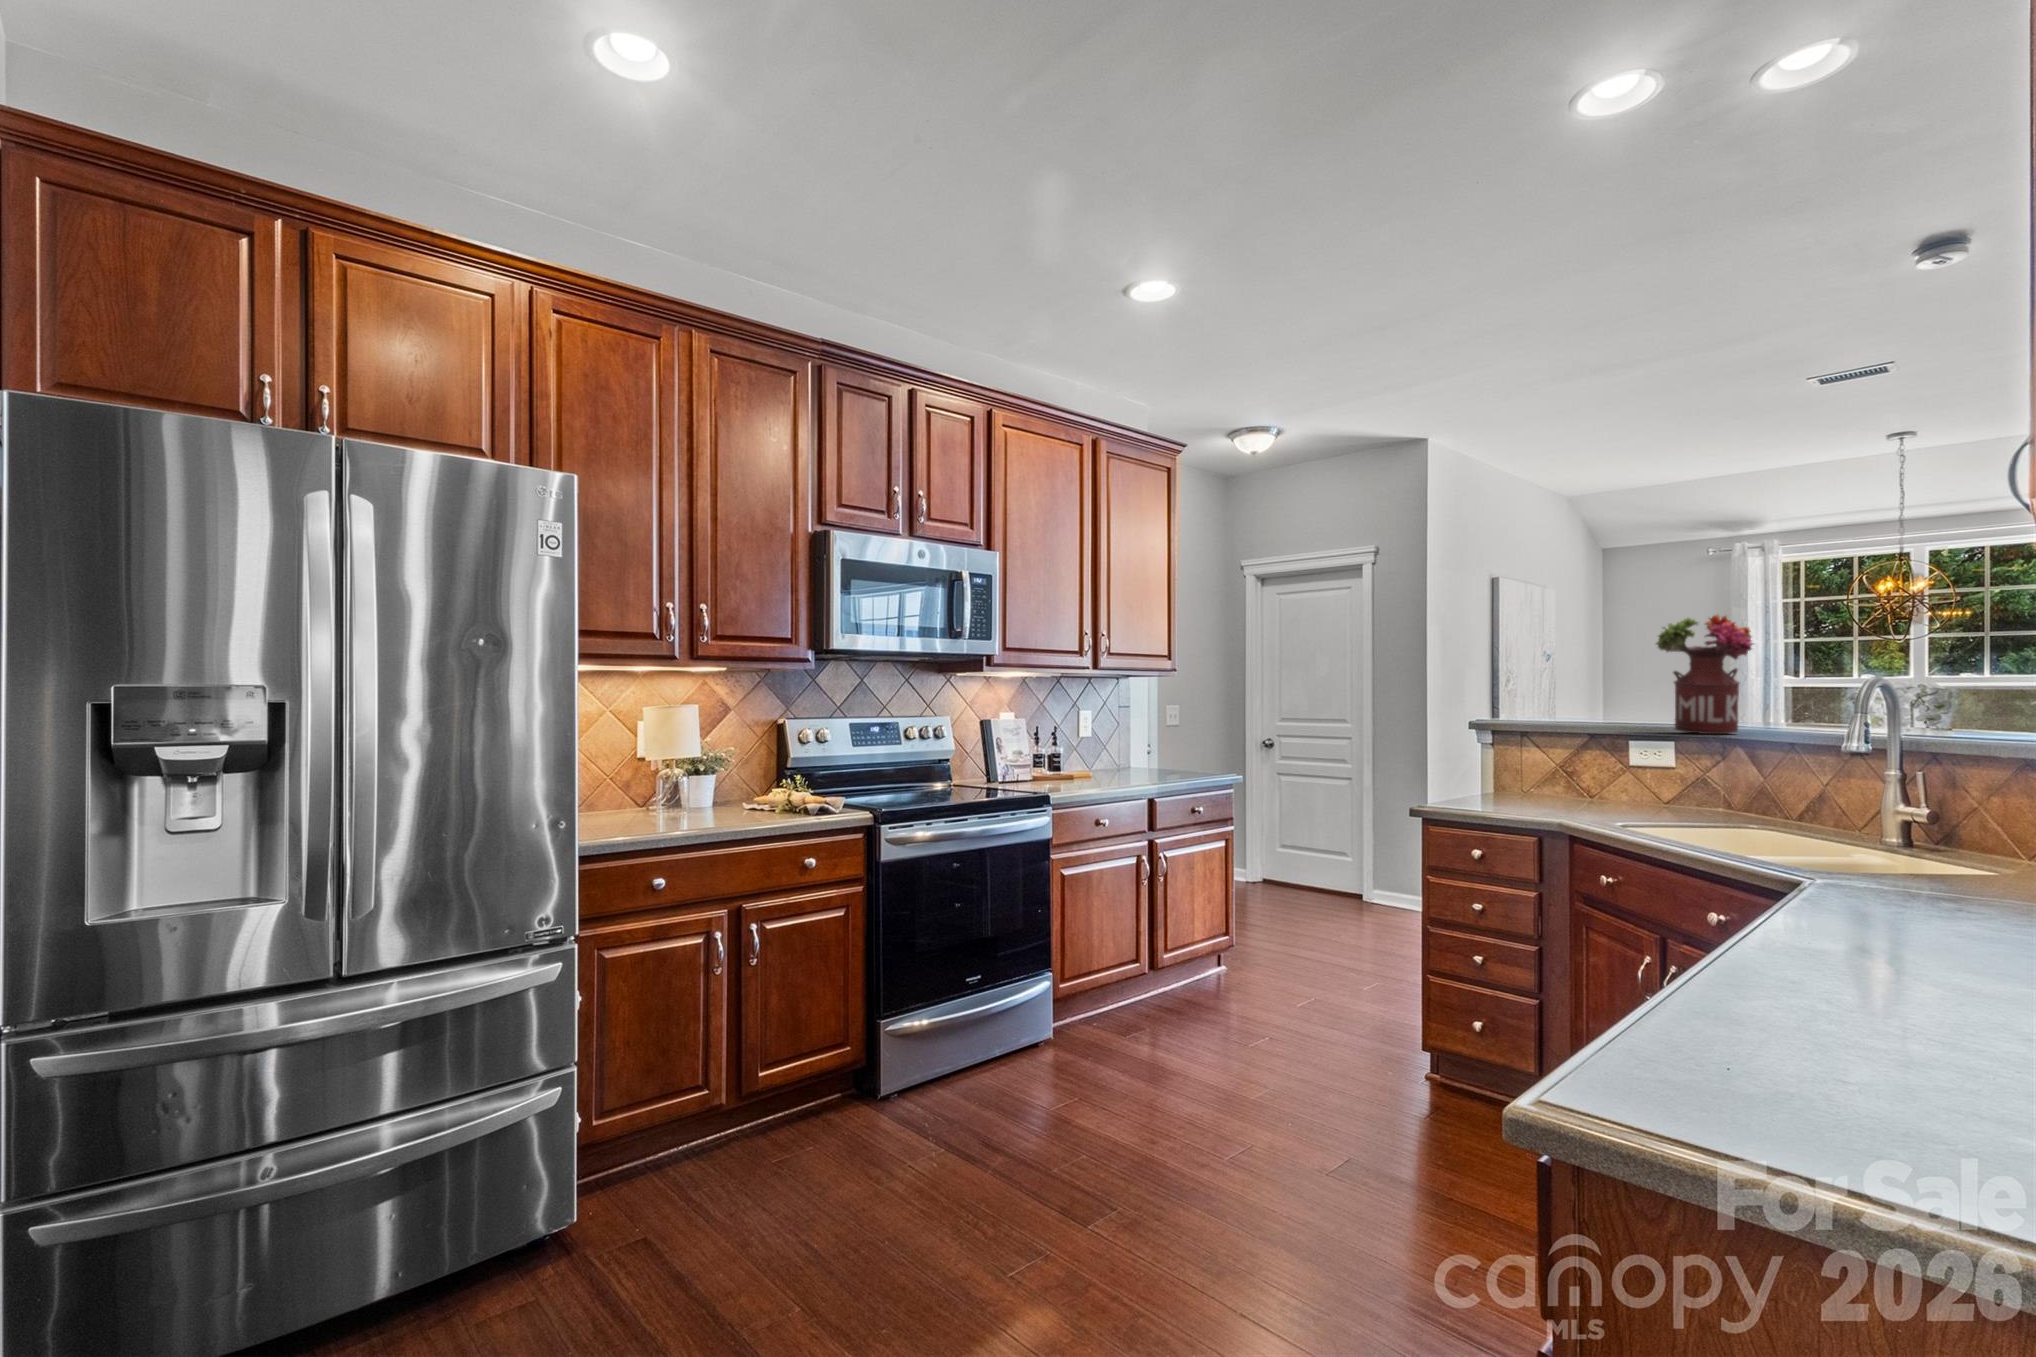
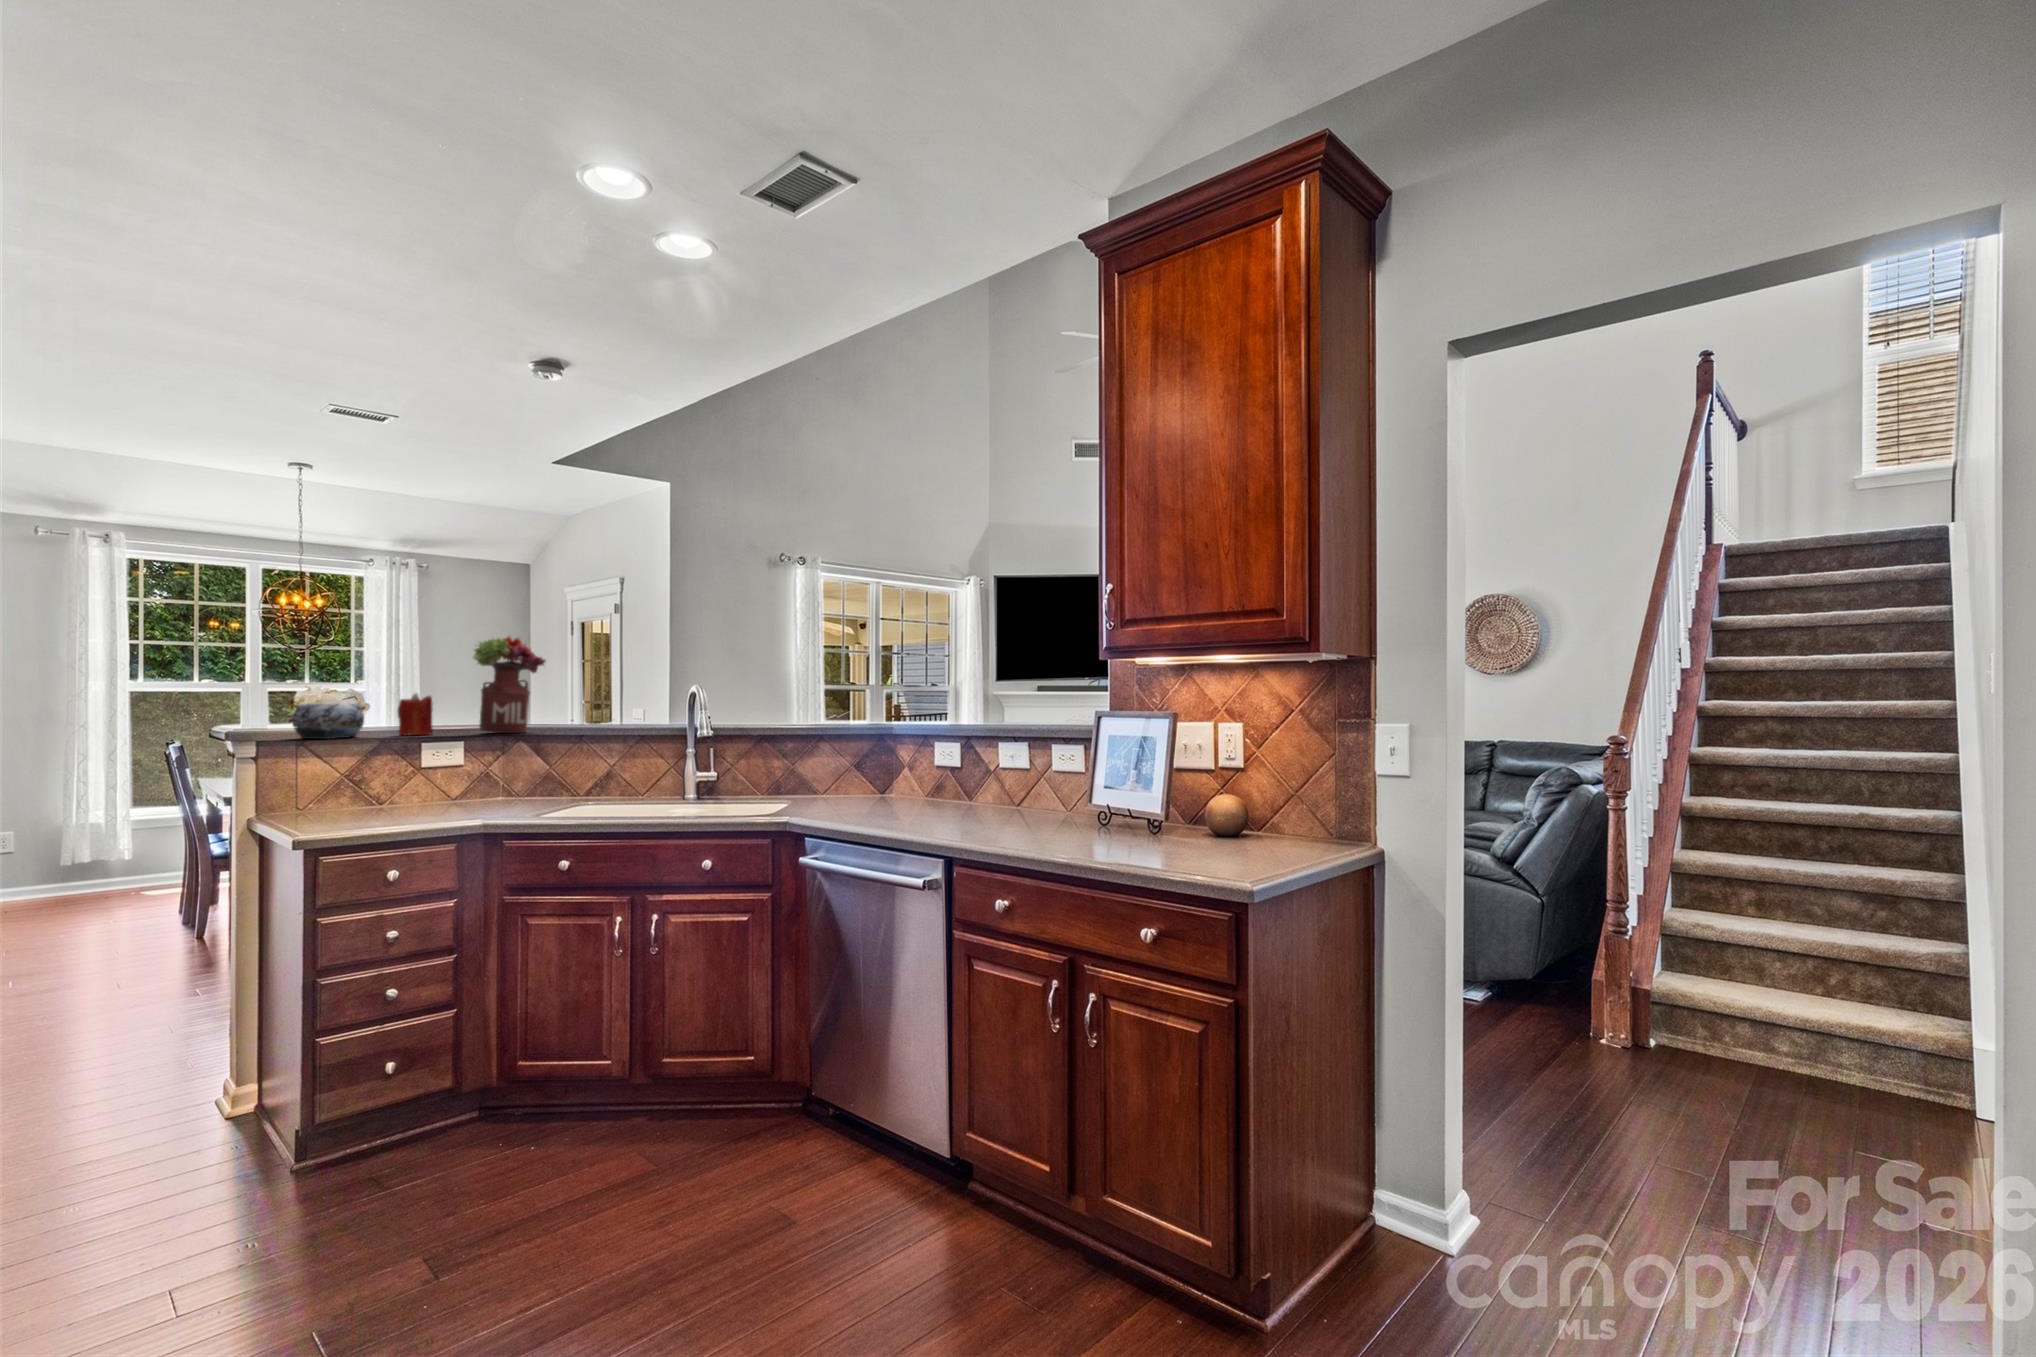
candle: none [1603,683,1640,730] -> present [397,693,433,735]
decorative bowl: none [1506,691,1572,727] -> present [292,701,364,739]

